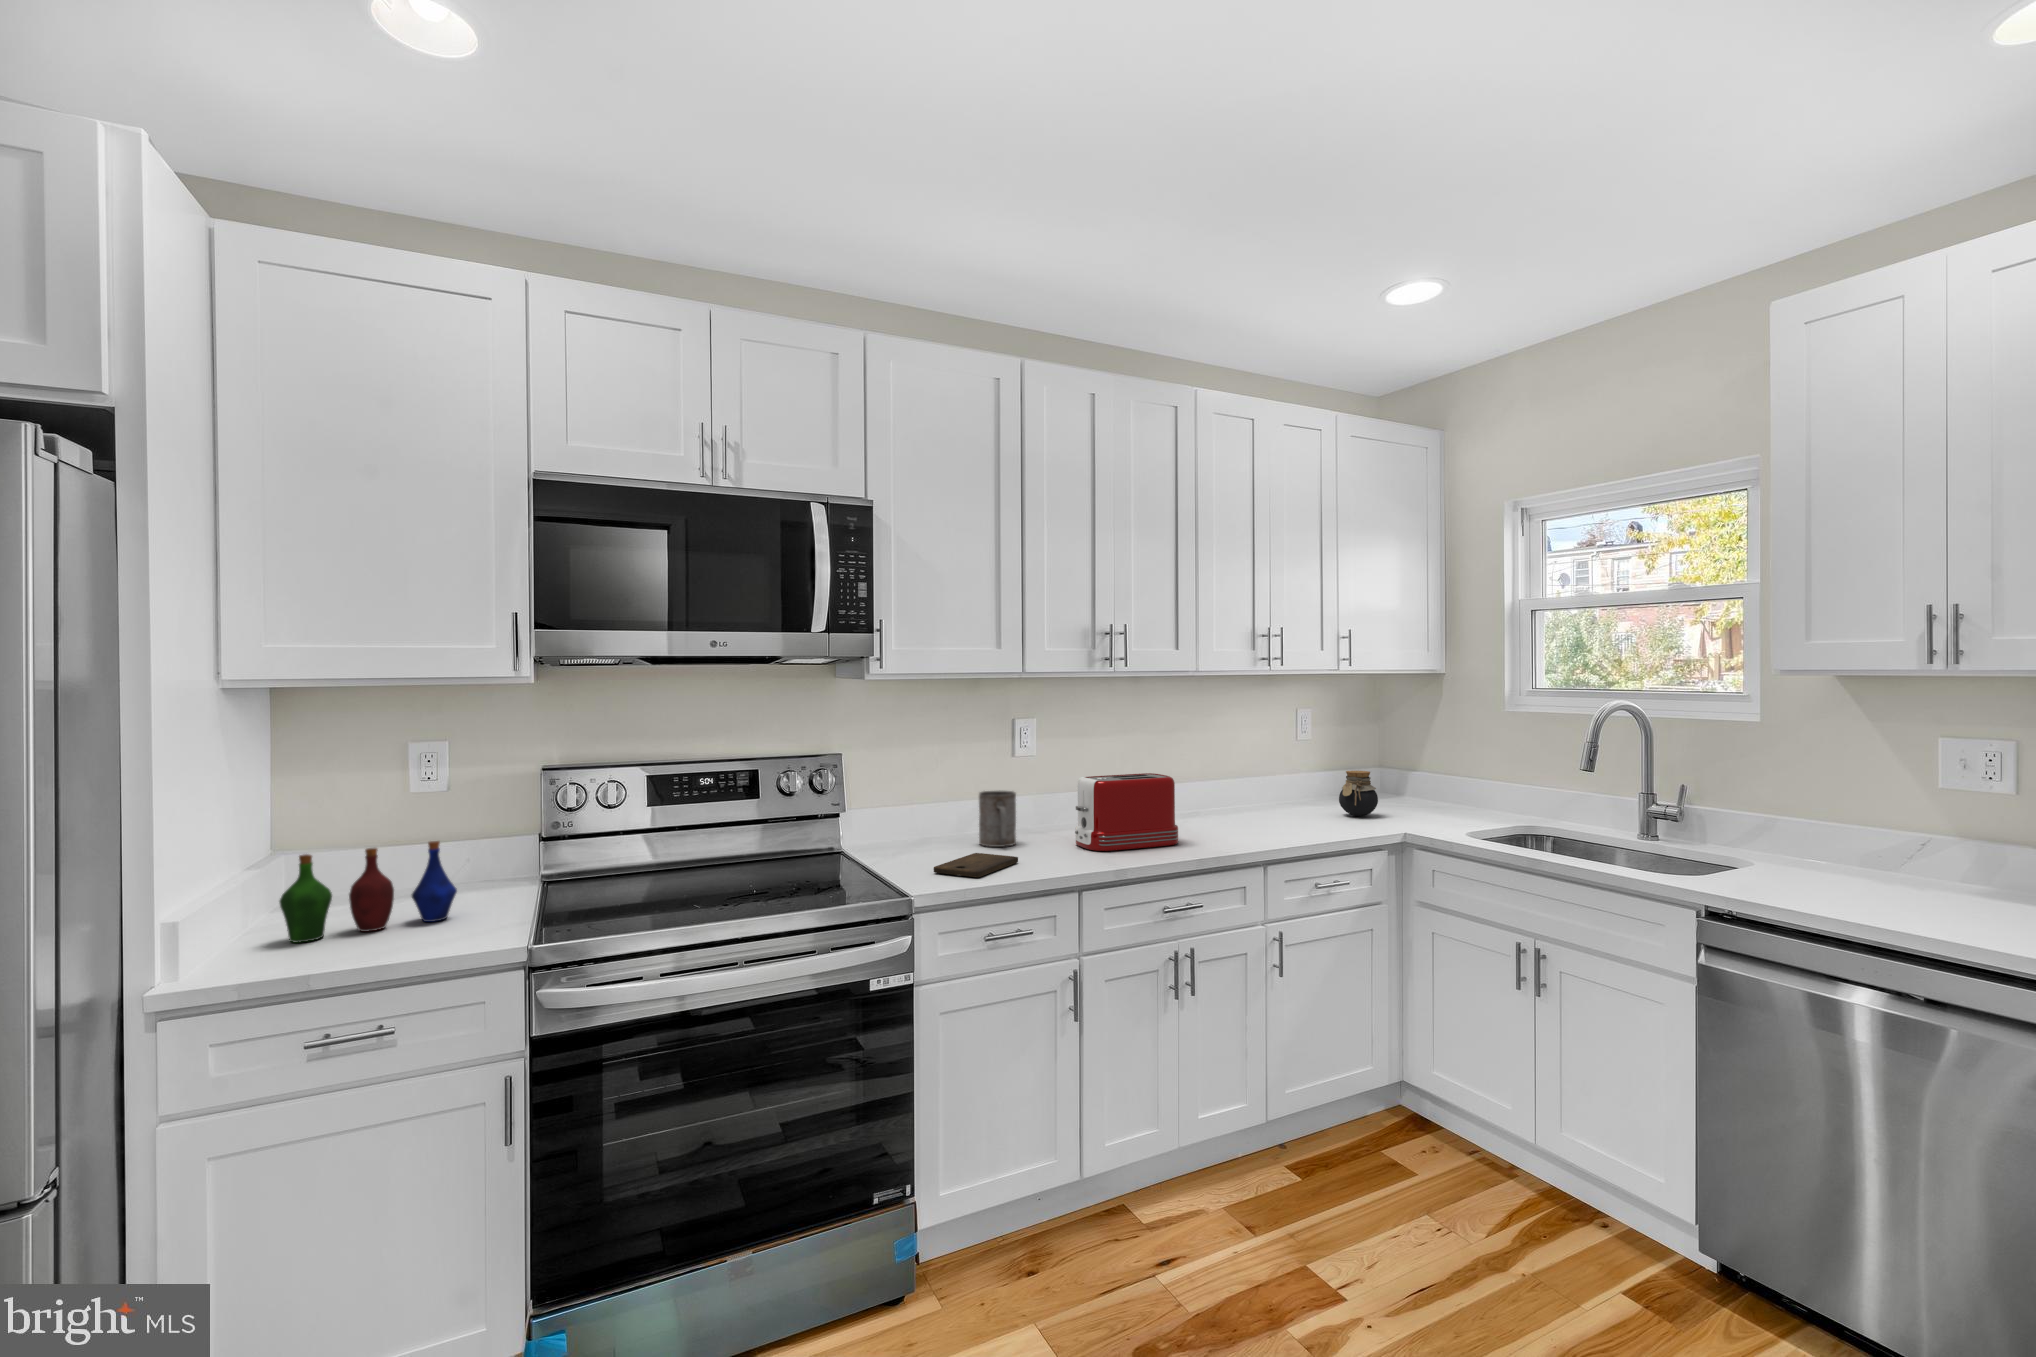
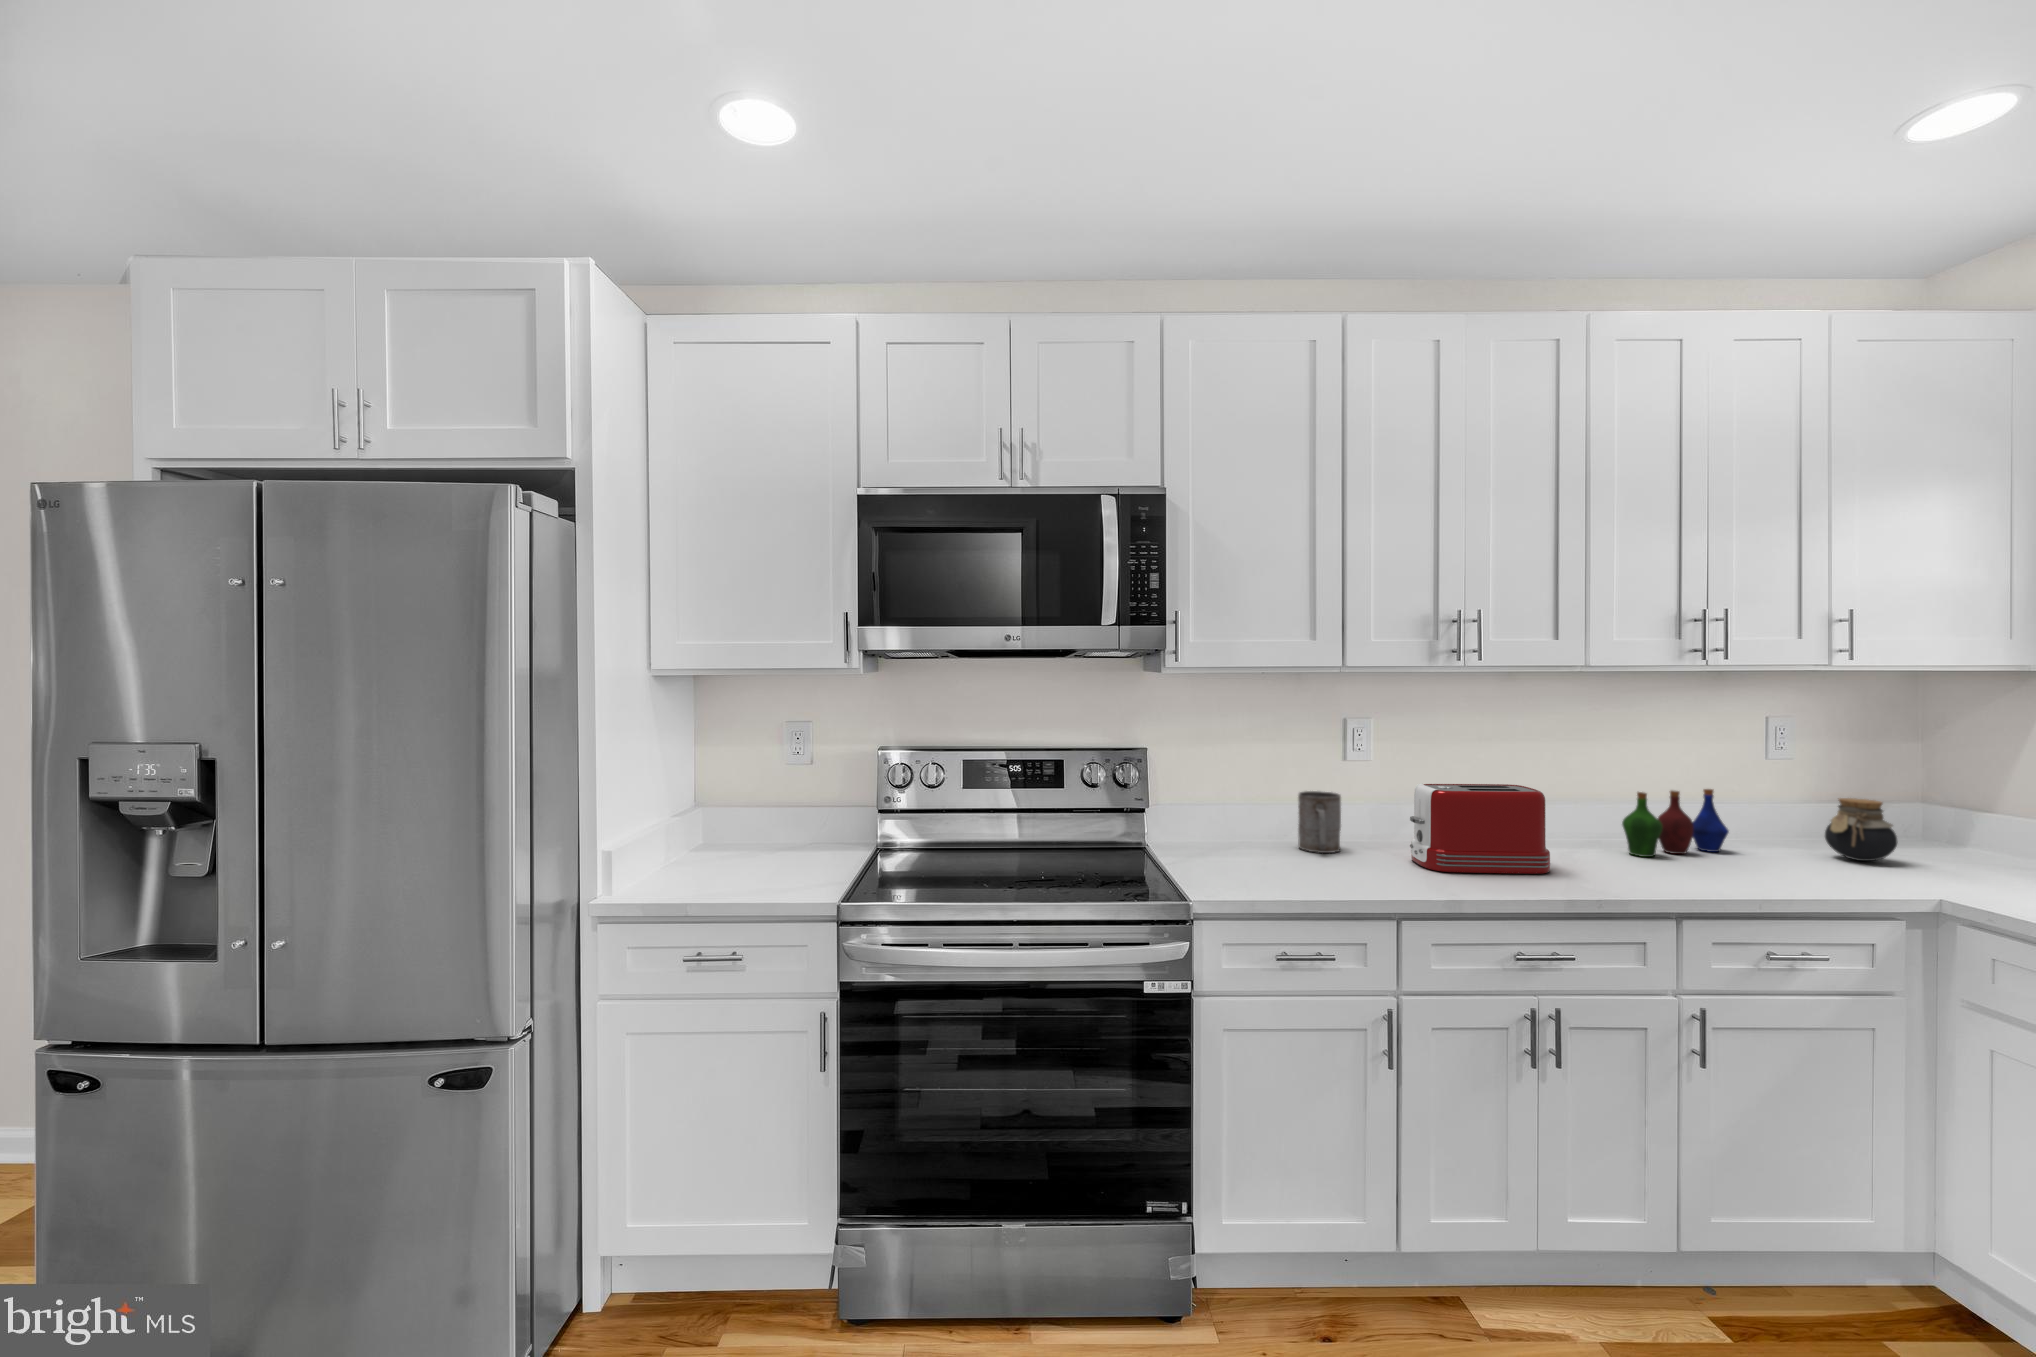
bottle: present [279,841,457,943] -> present [1622,789,1729,857]
cutting board: present [934,853,1018,877] -> none [1228,858,1330,887]

